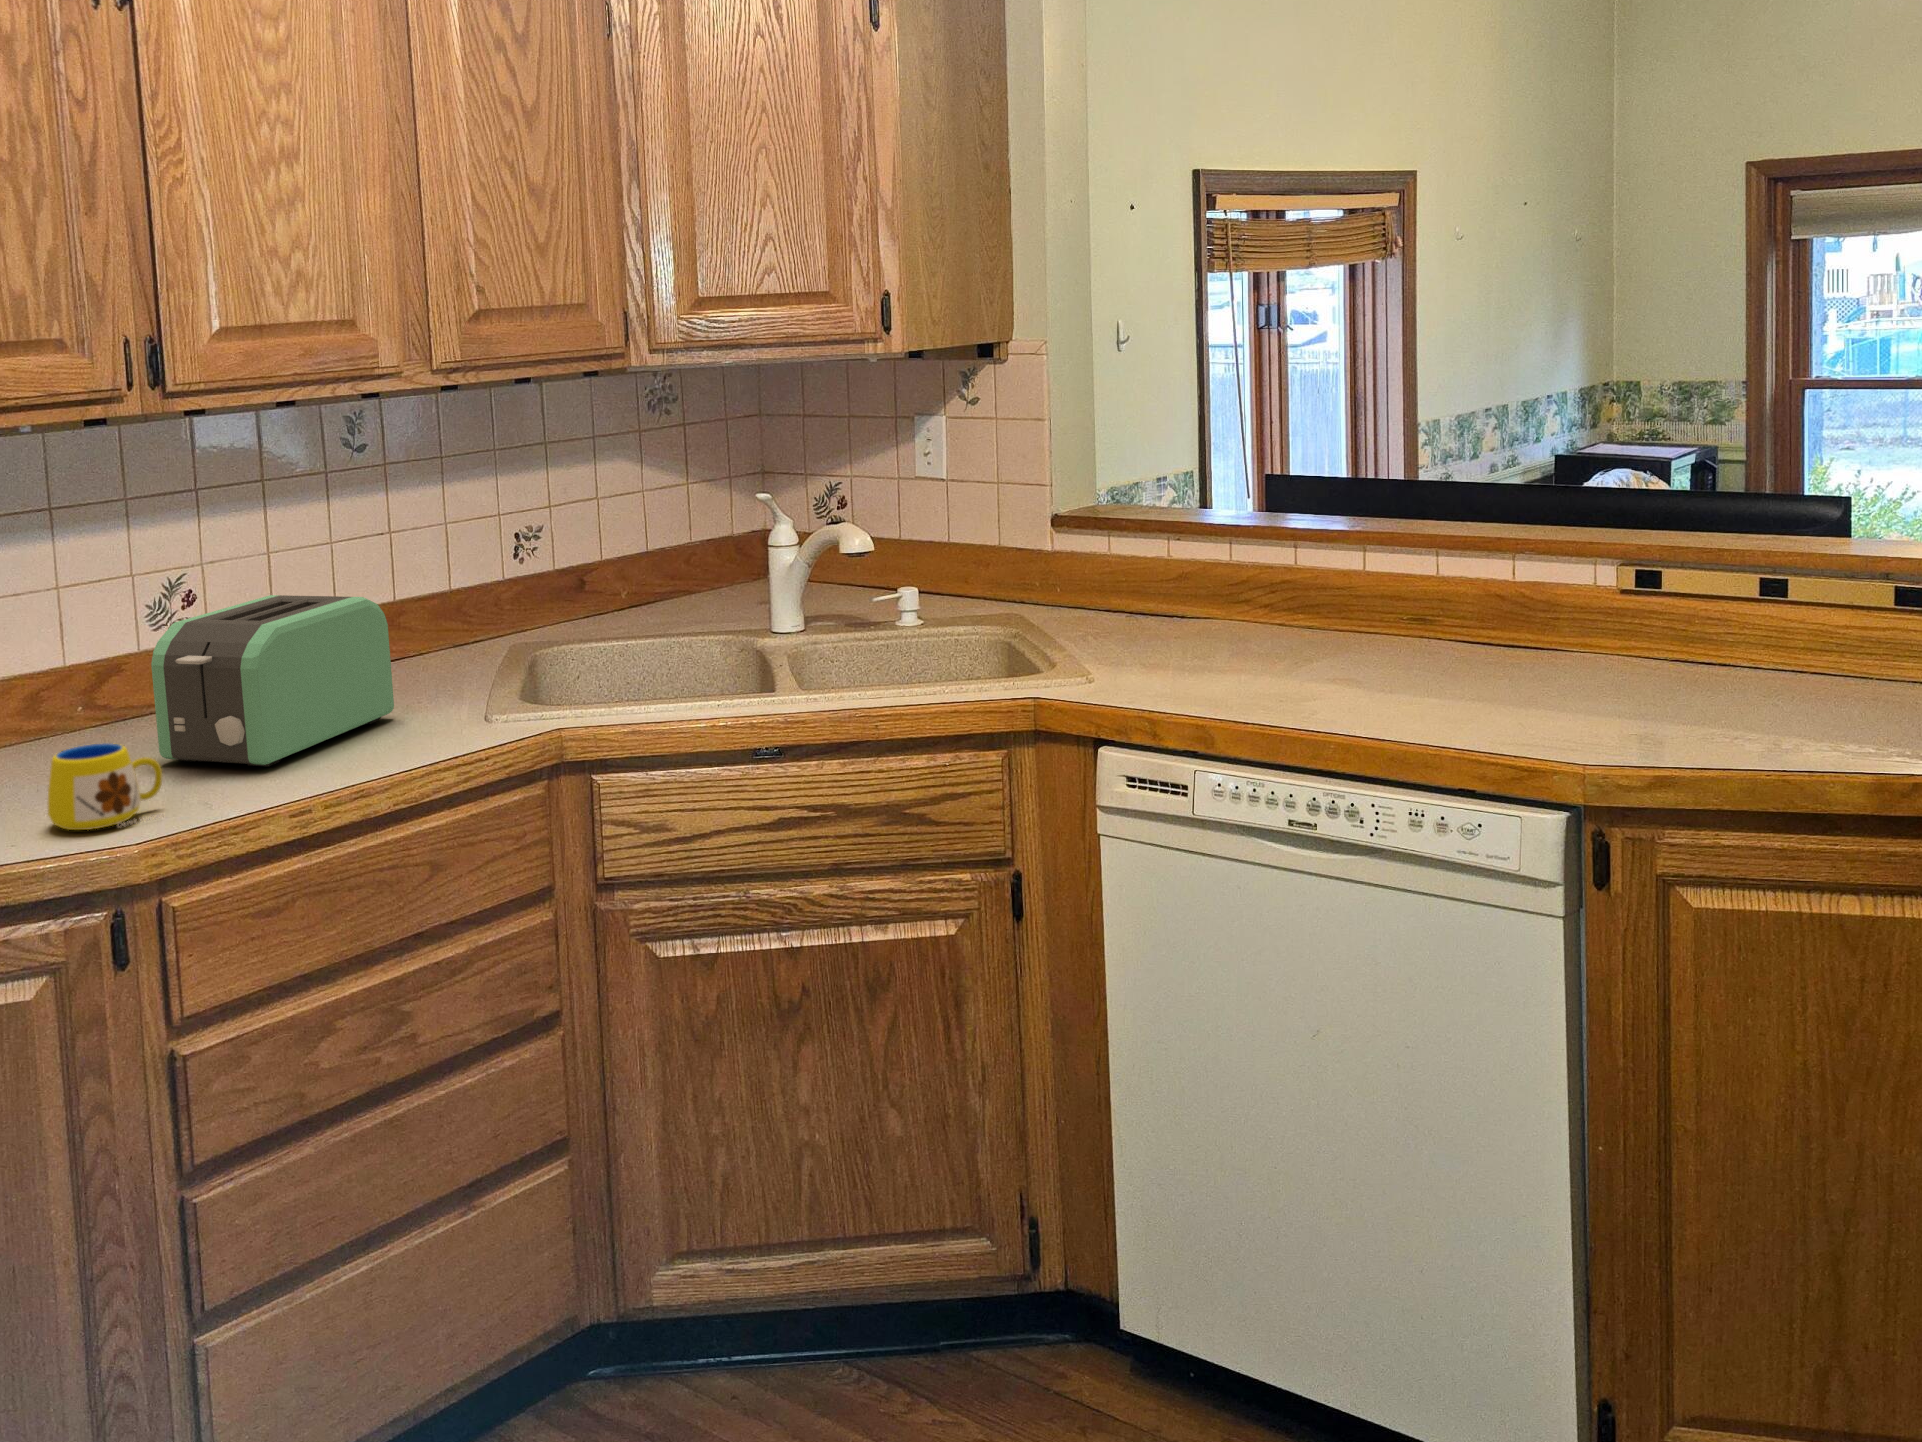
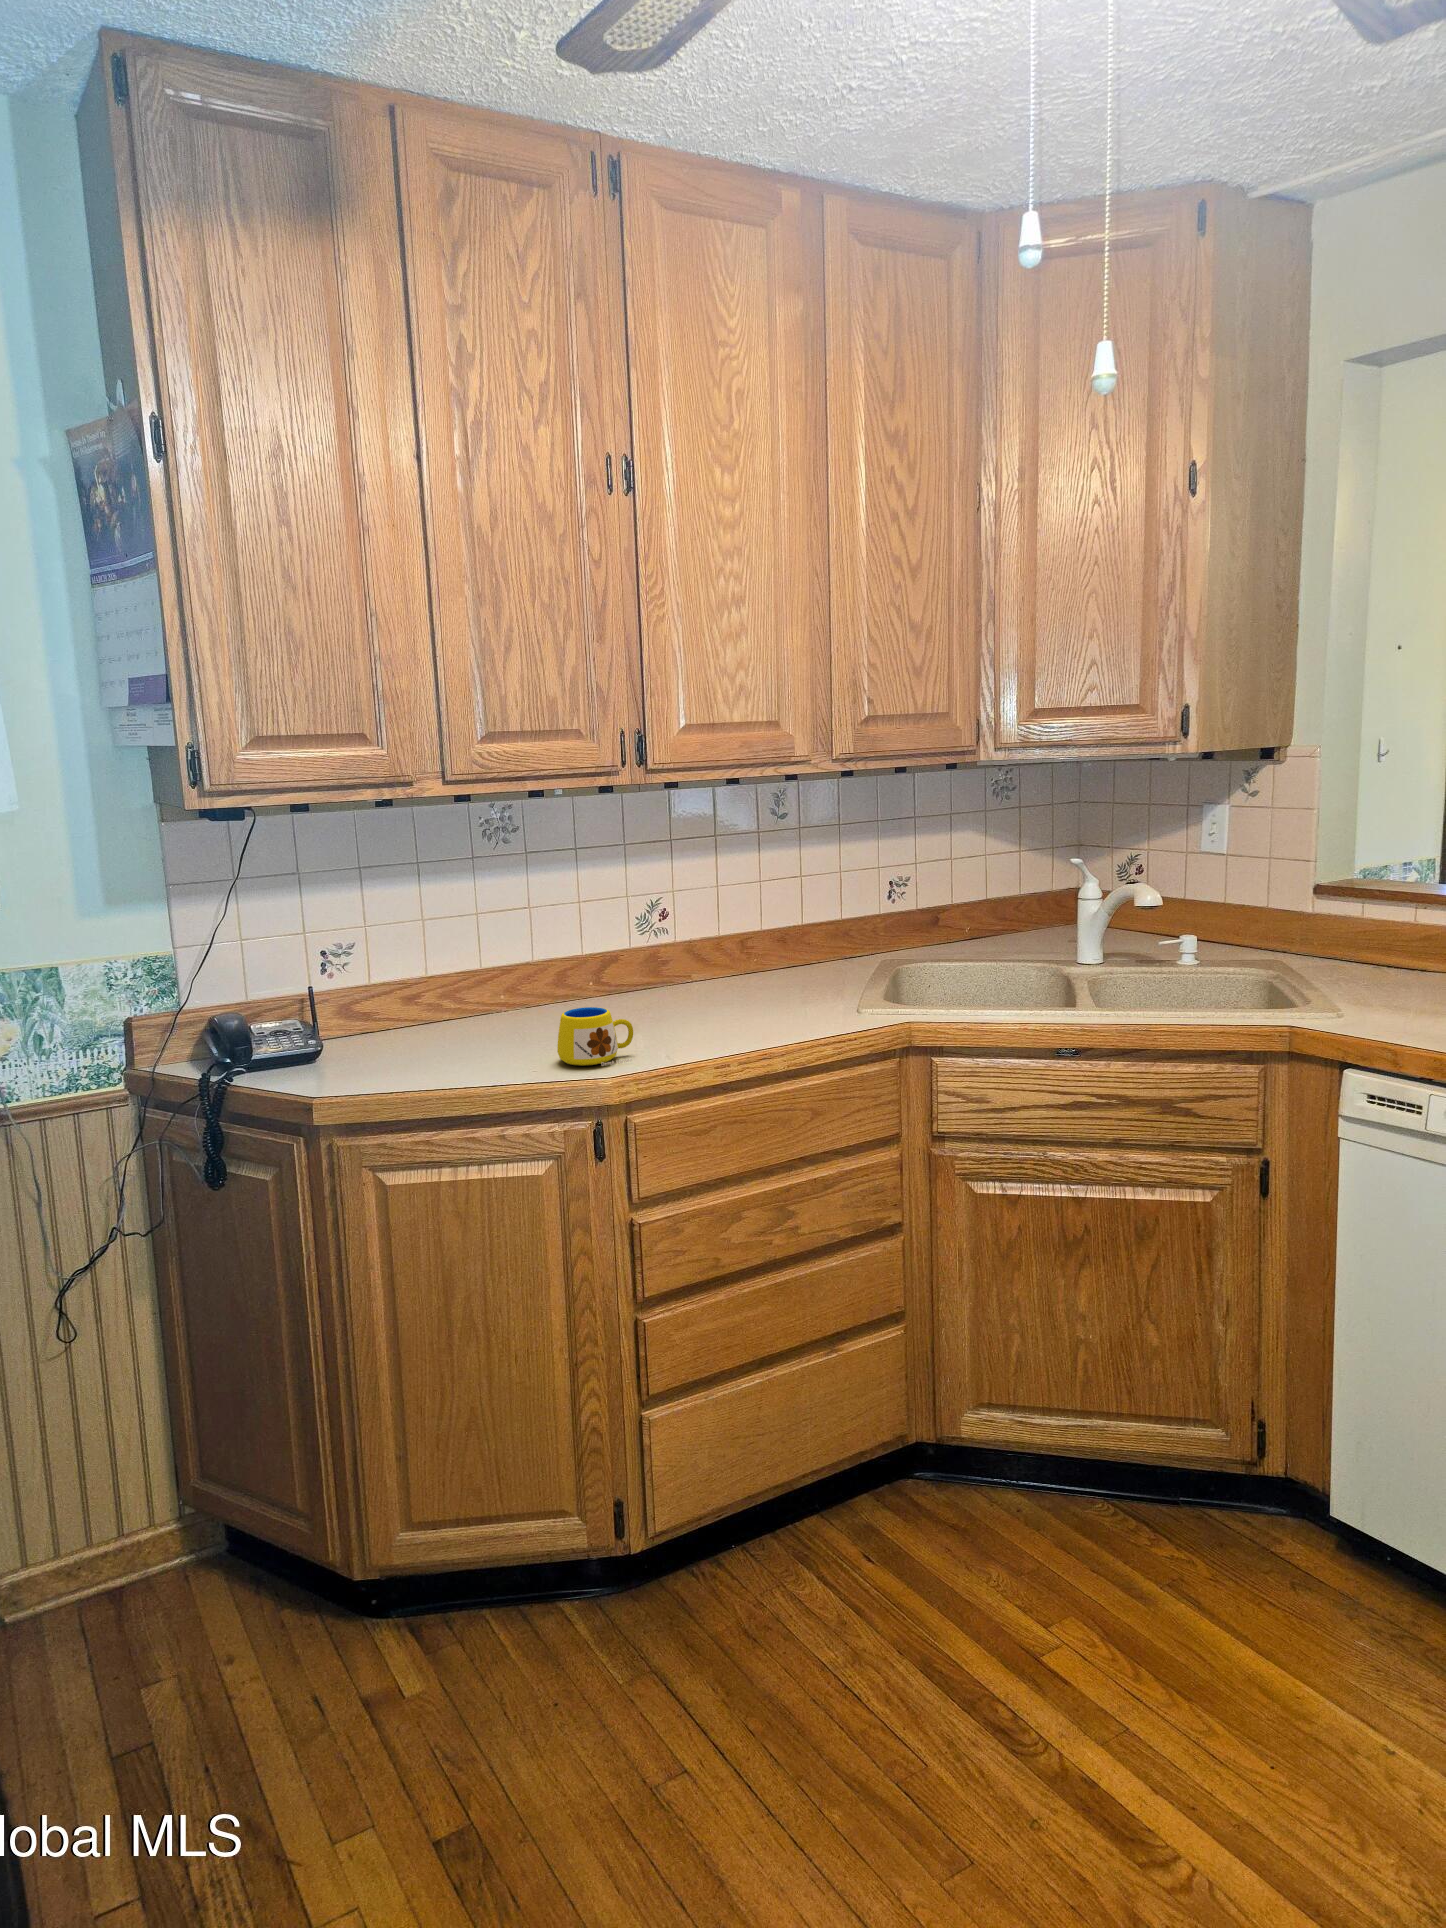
toaster: present [151,595,394,767] -> none [632,912,796,1031]

